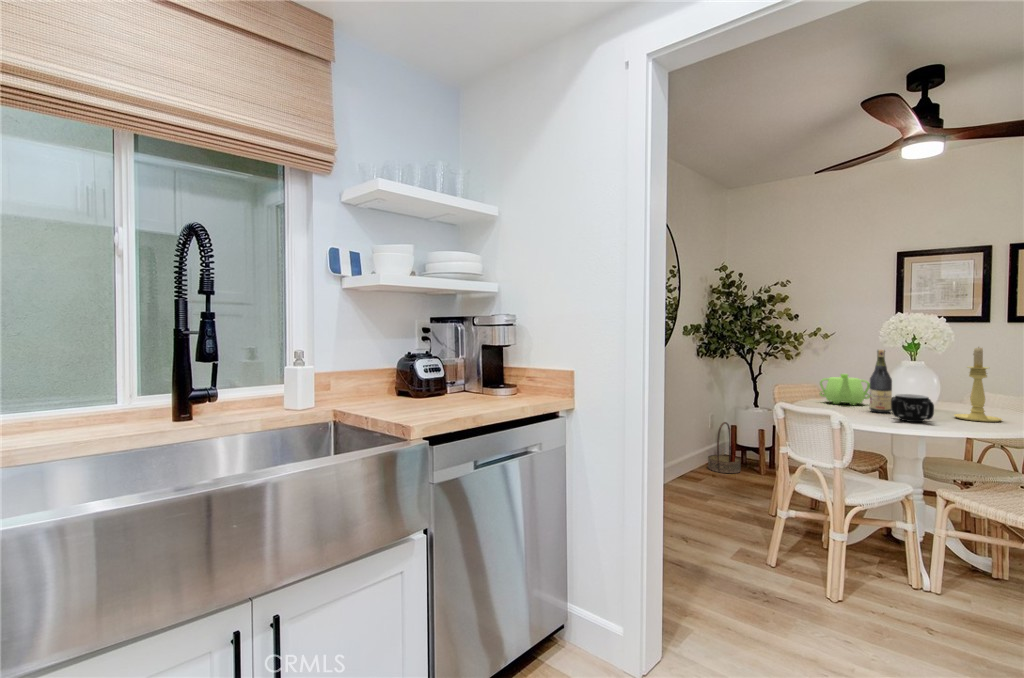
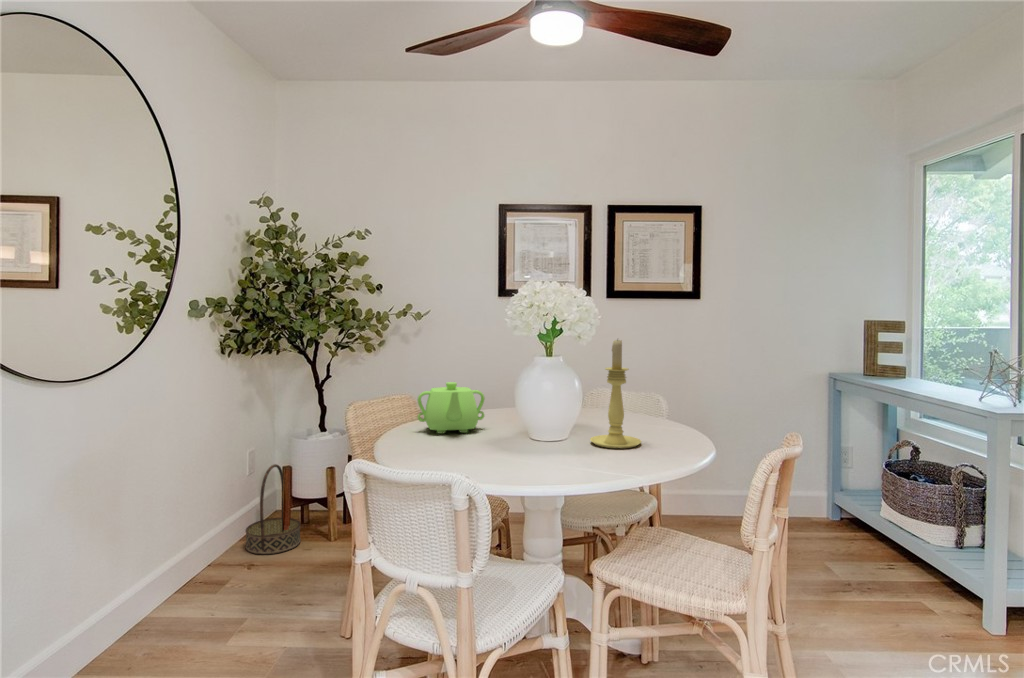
wine bottle: present [869,350,892,413] -> none [490,345,519,448]
mug: present [891,394,934,422] -> none [524,419,583,467]

